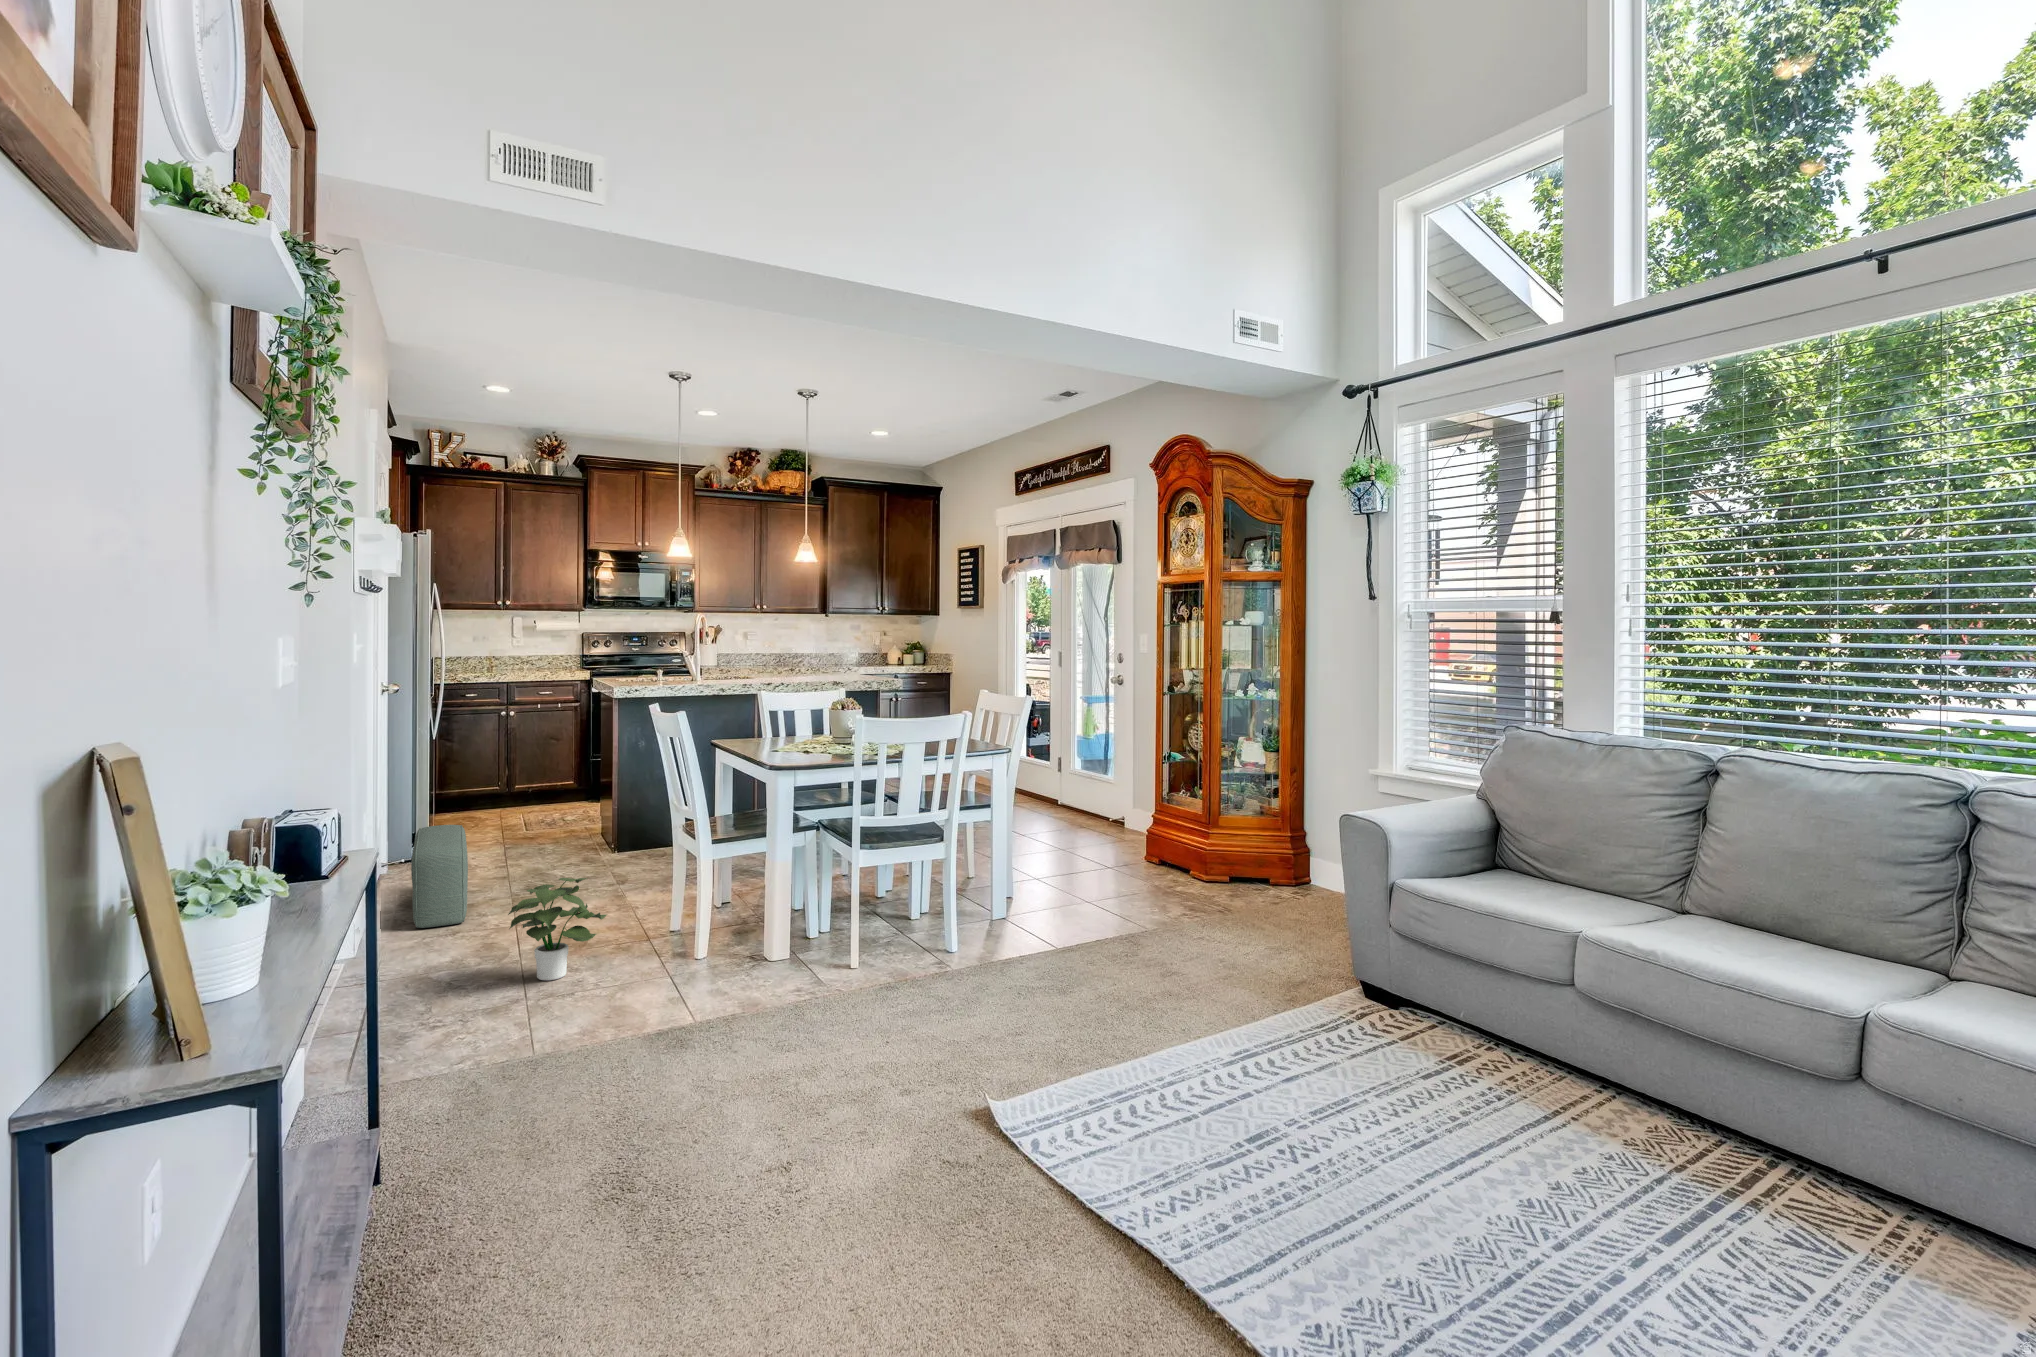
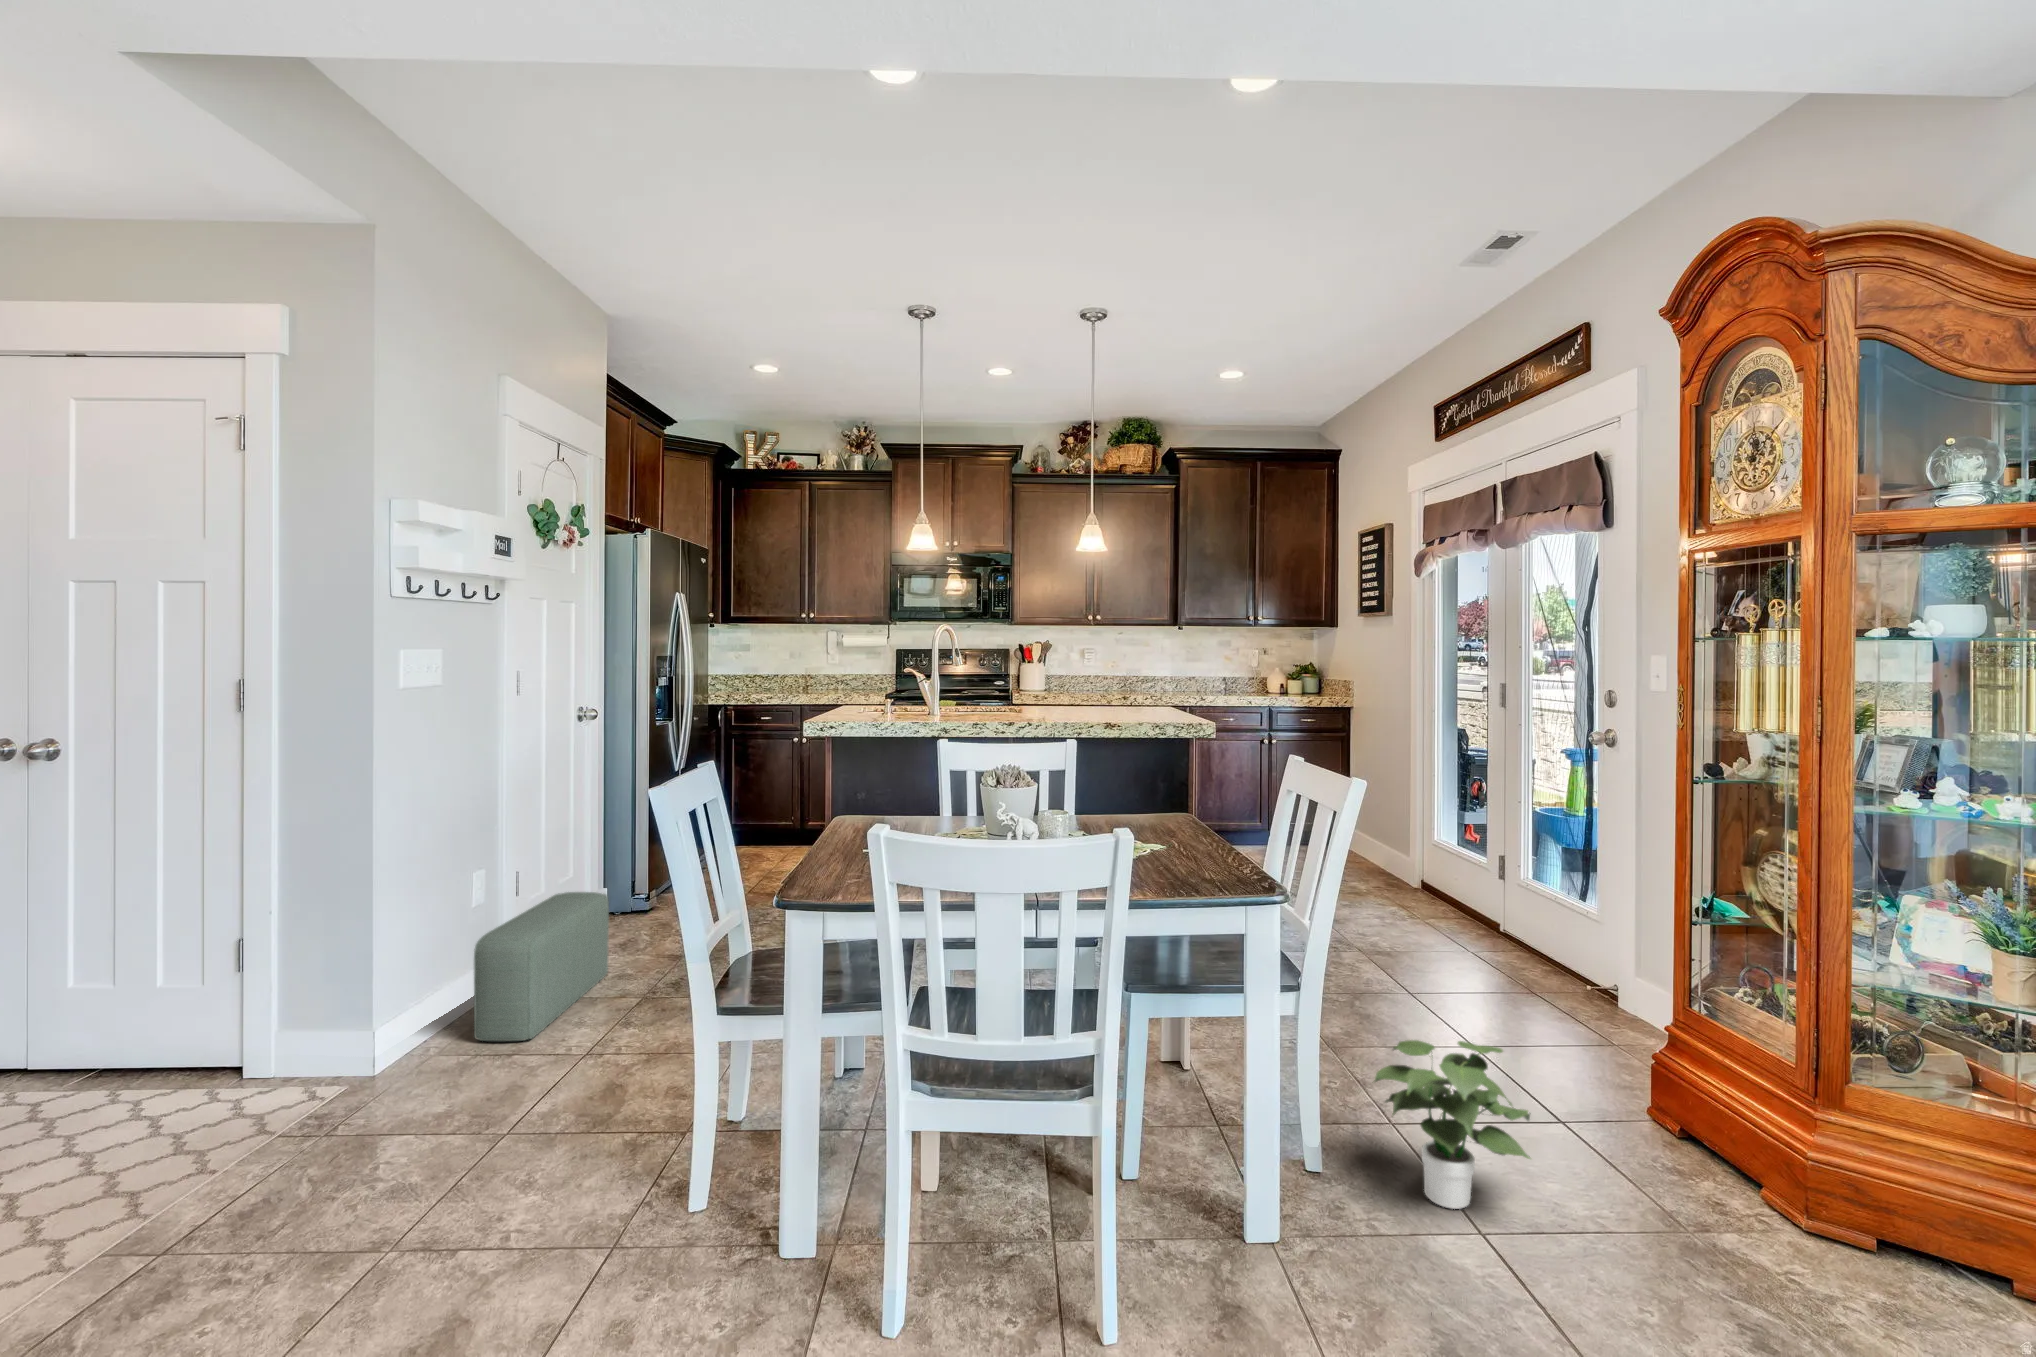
potted plant: present [508,878,607,980] -> present [1374,1040,1531,1209]

